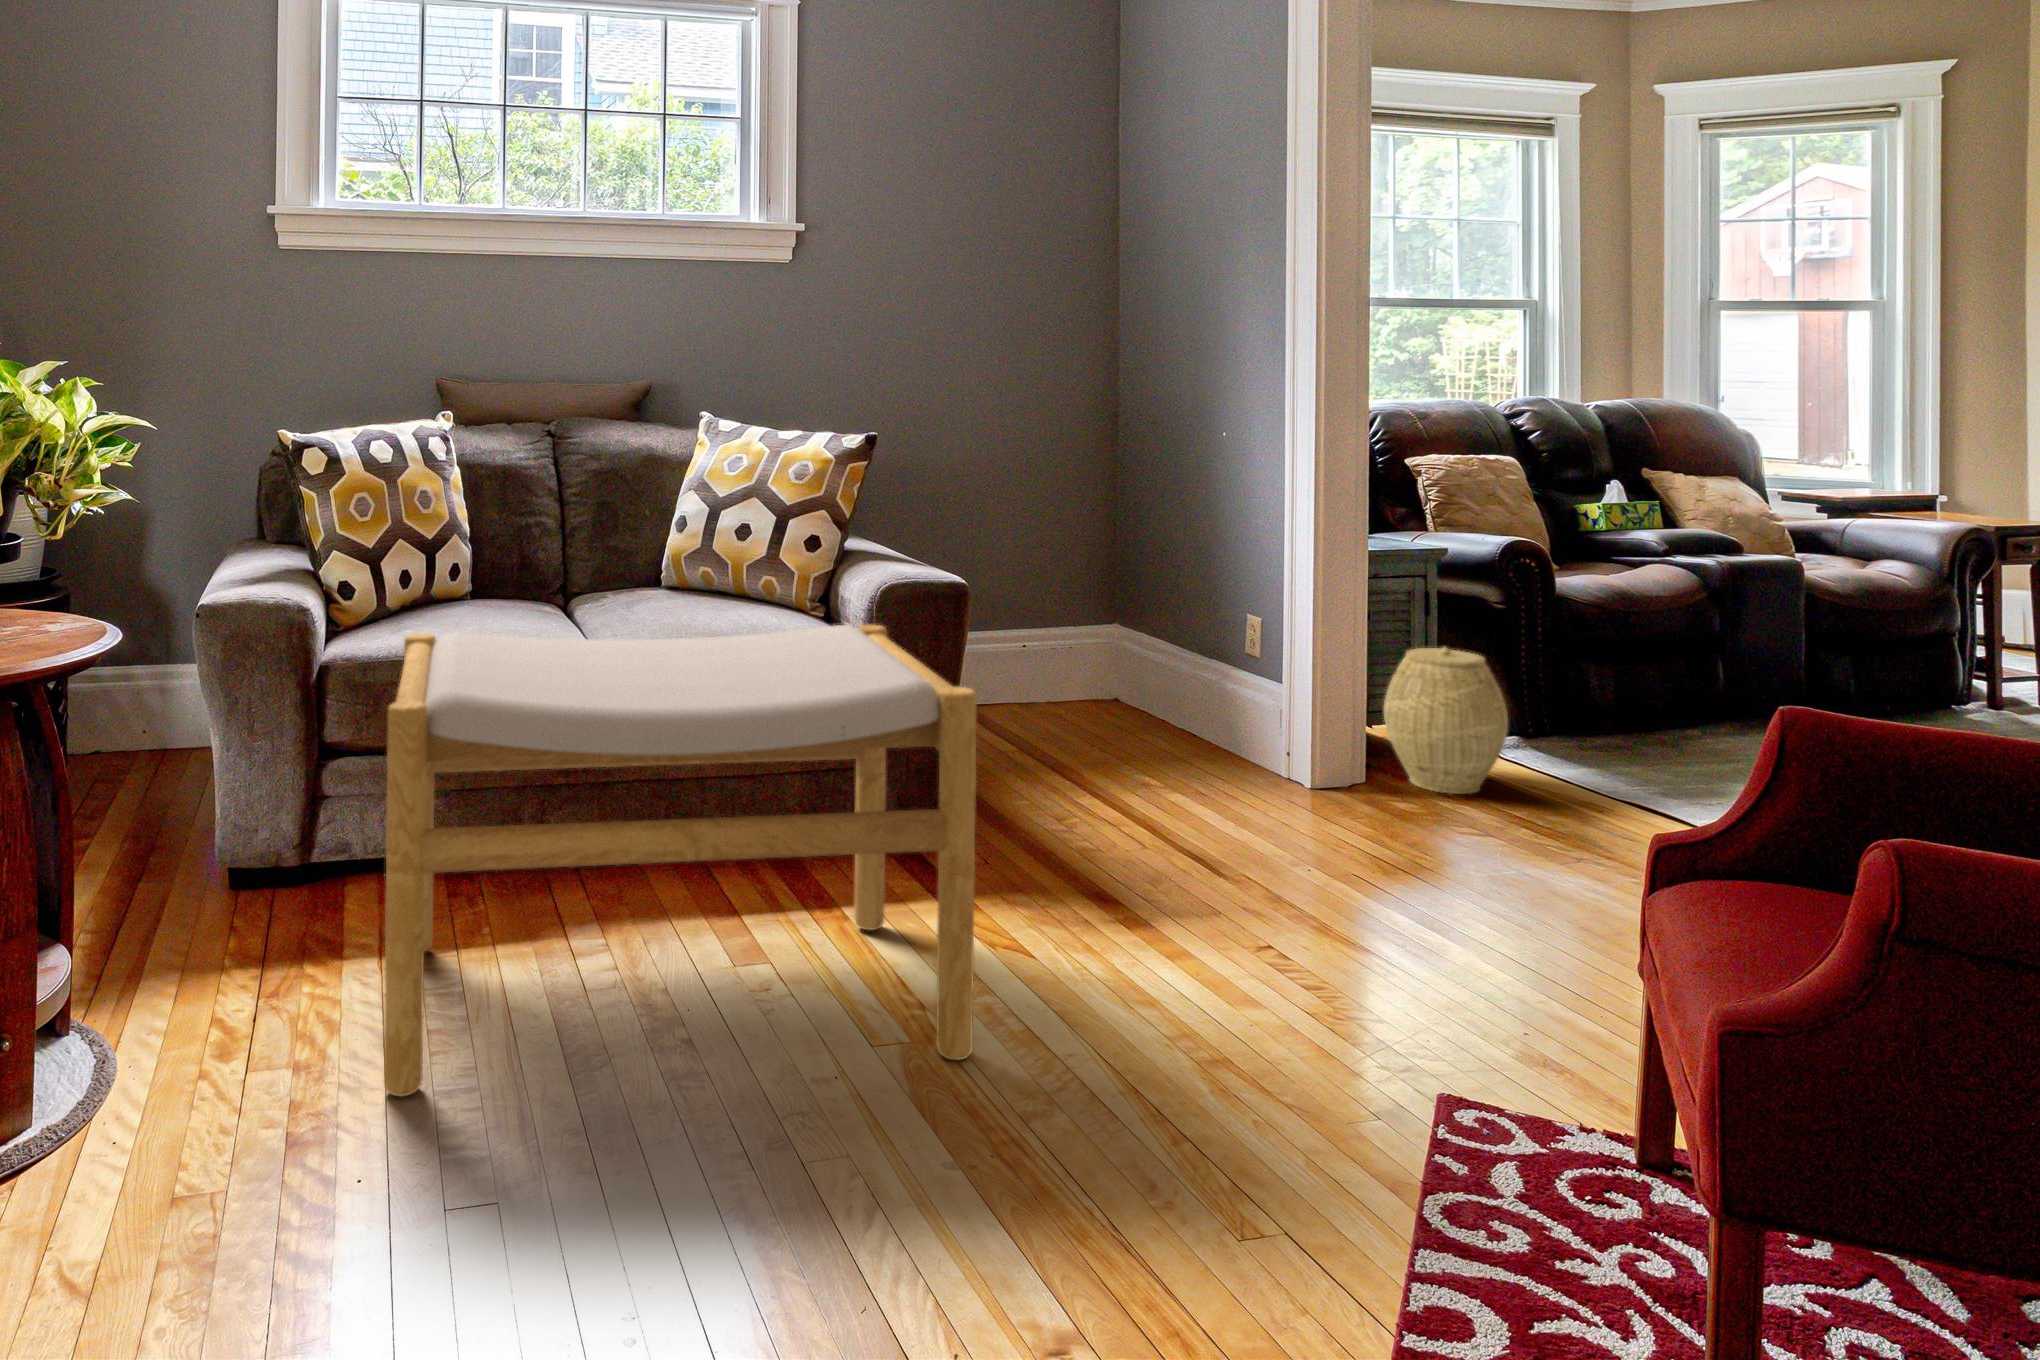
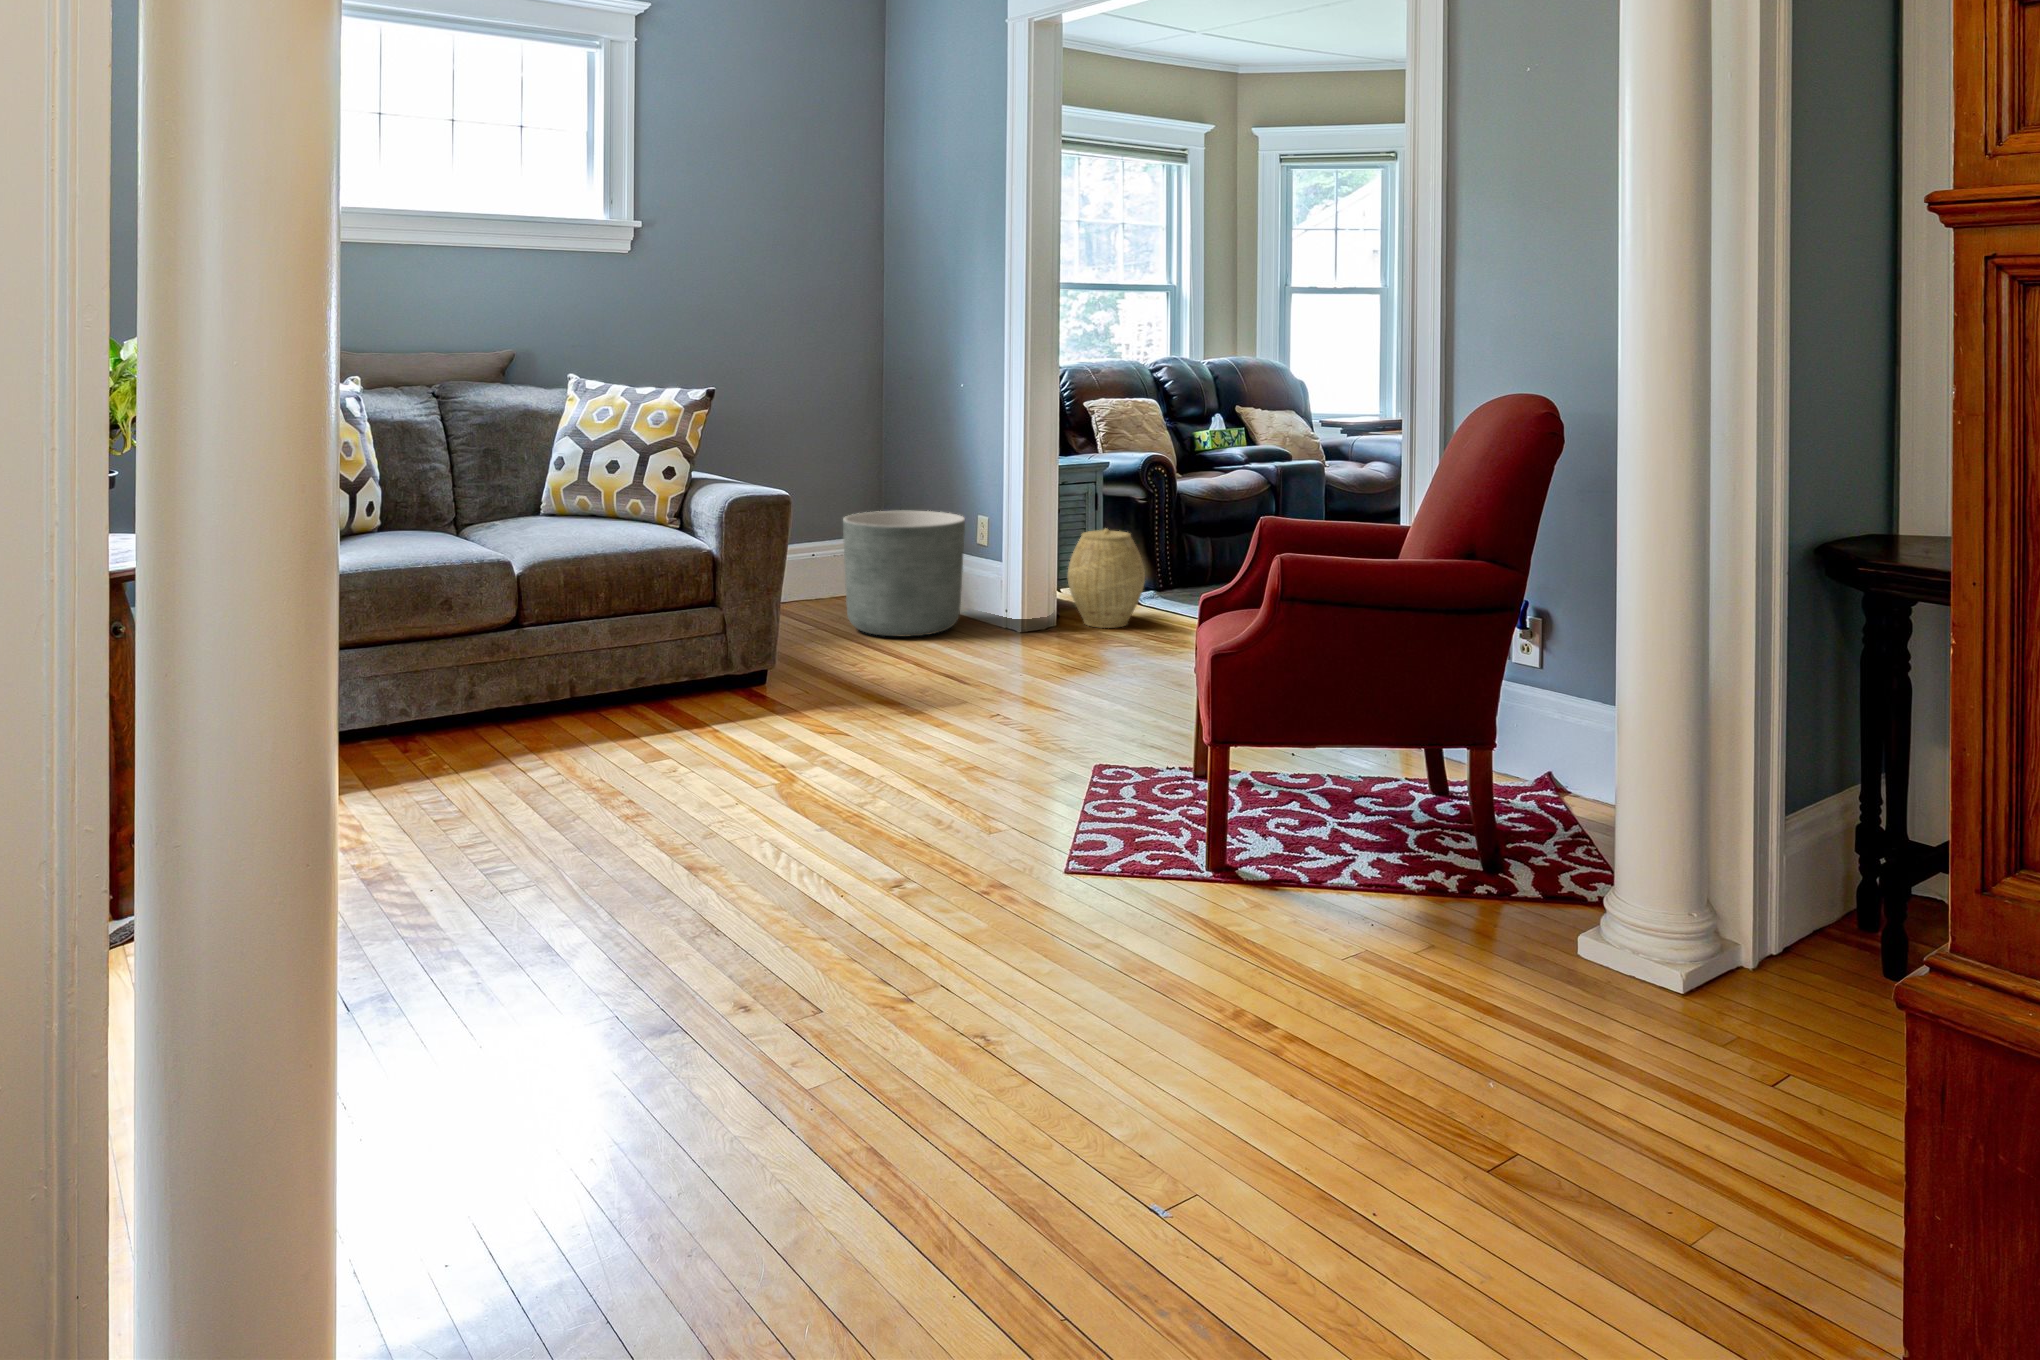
planter: none [1057,599,1229,778] -> present [843,511,965,637]
footstool: present [384,625,977,1097] -> none [387,519,823,848]

